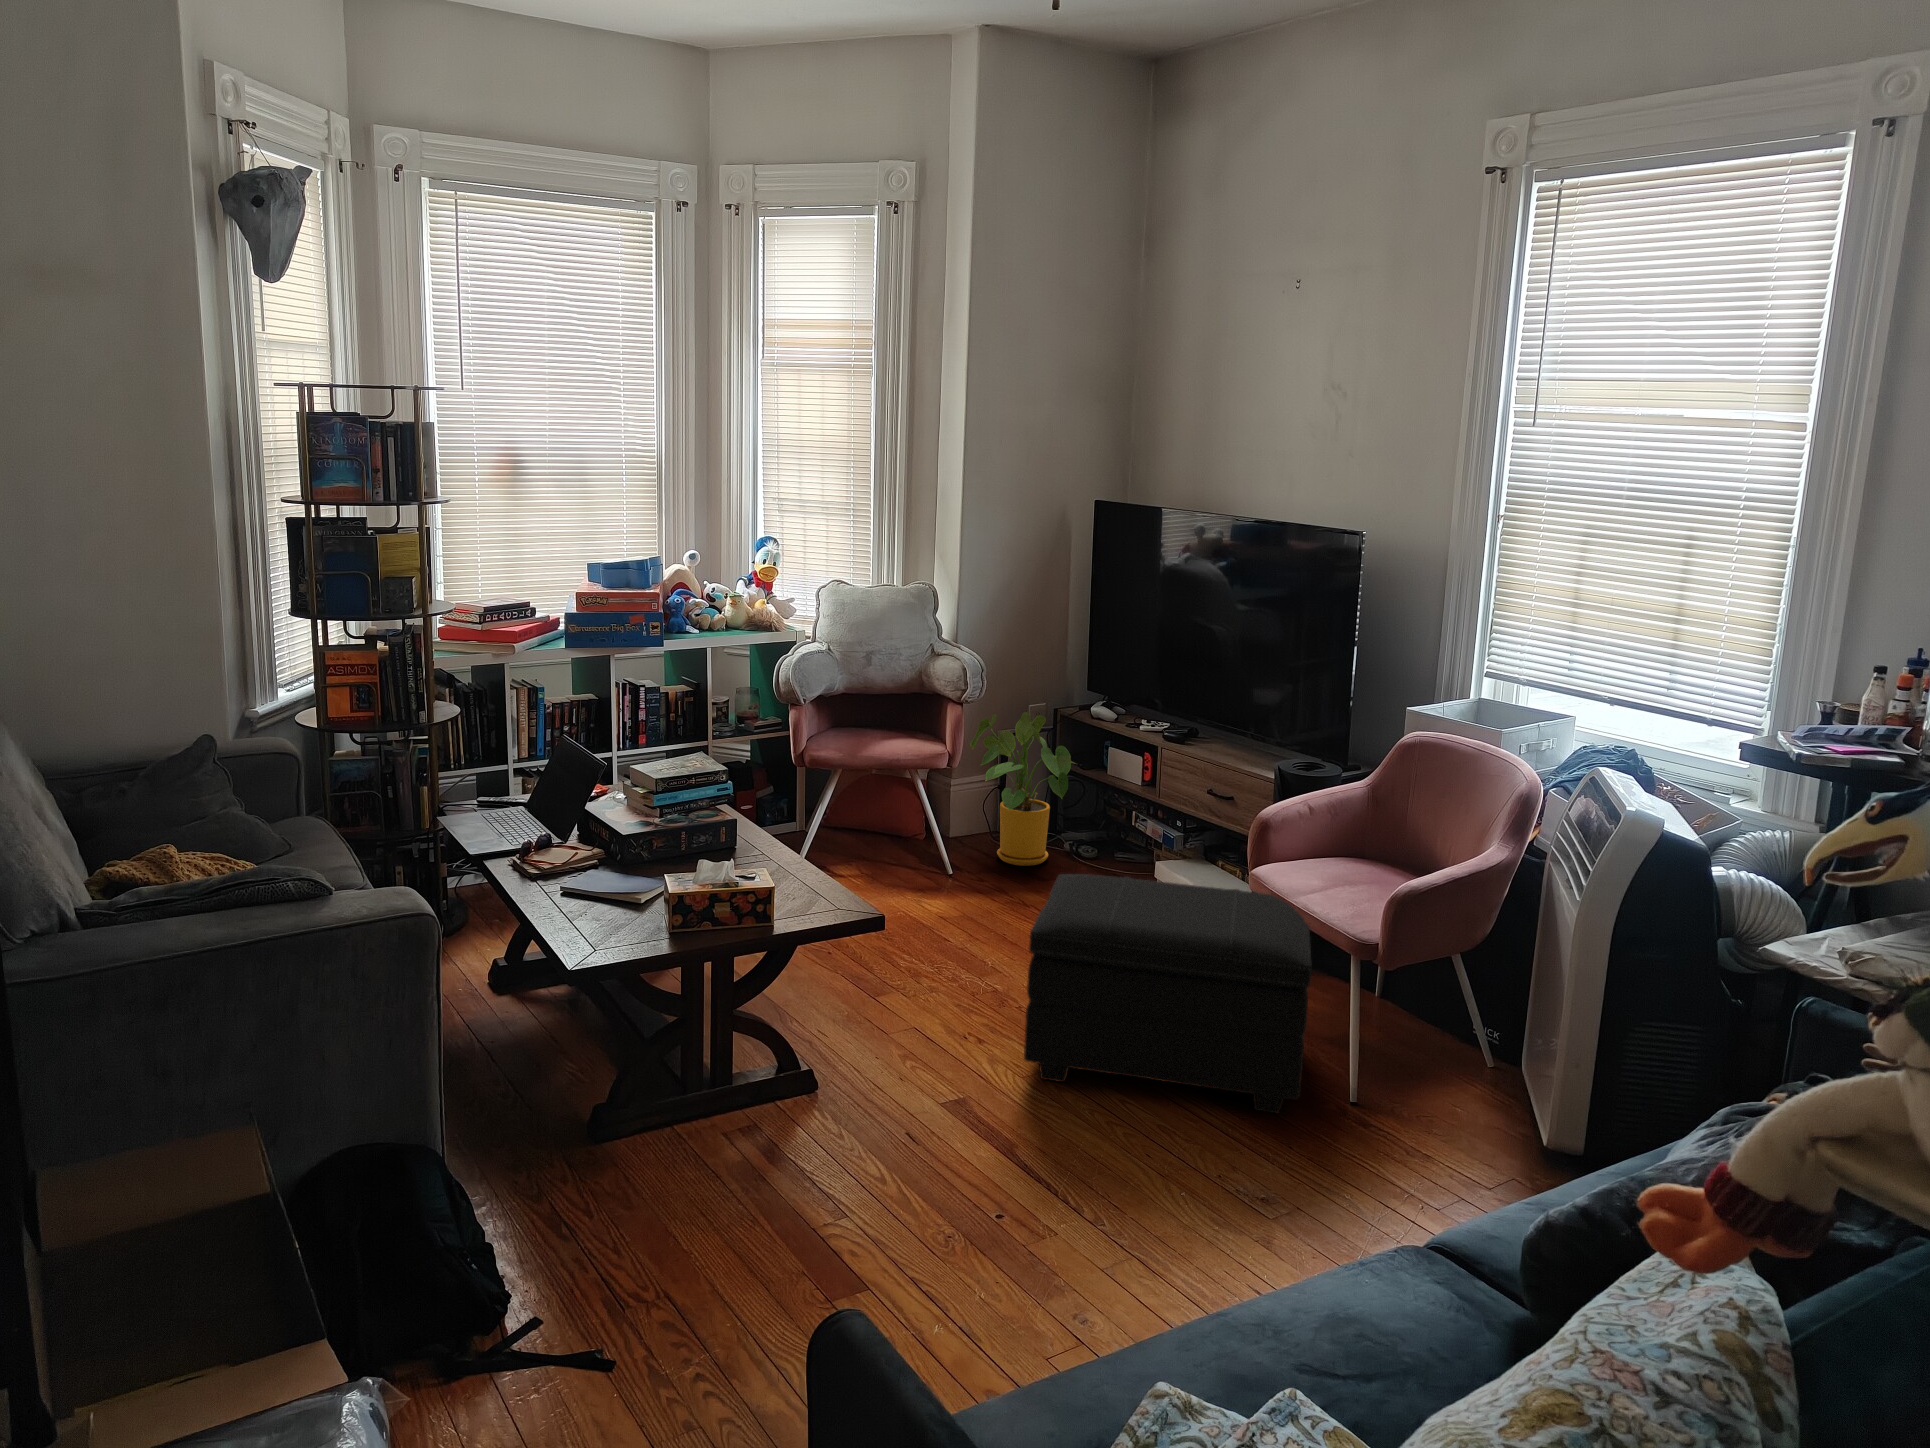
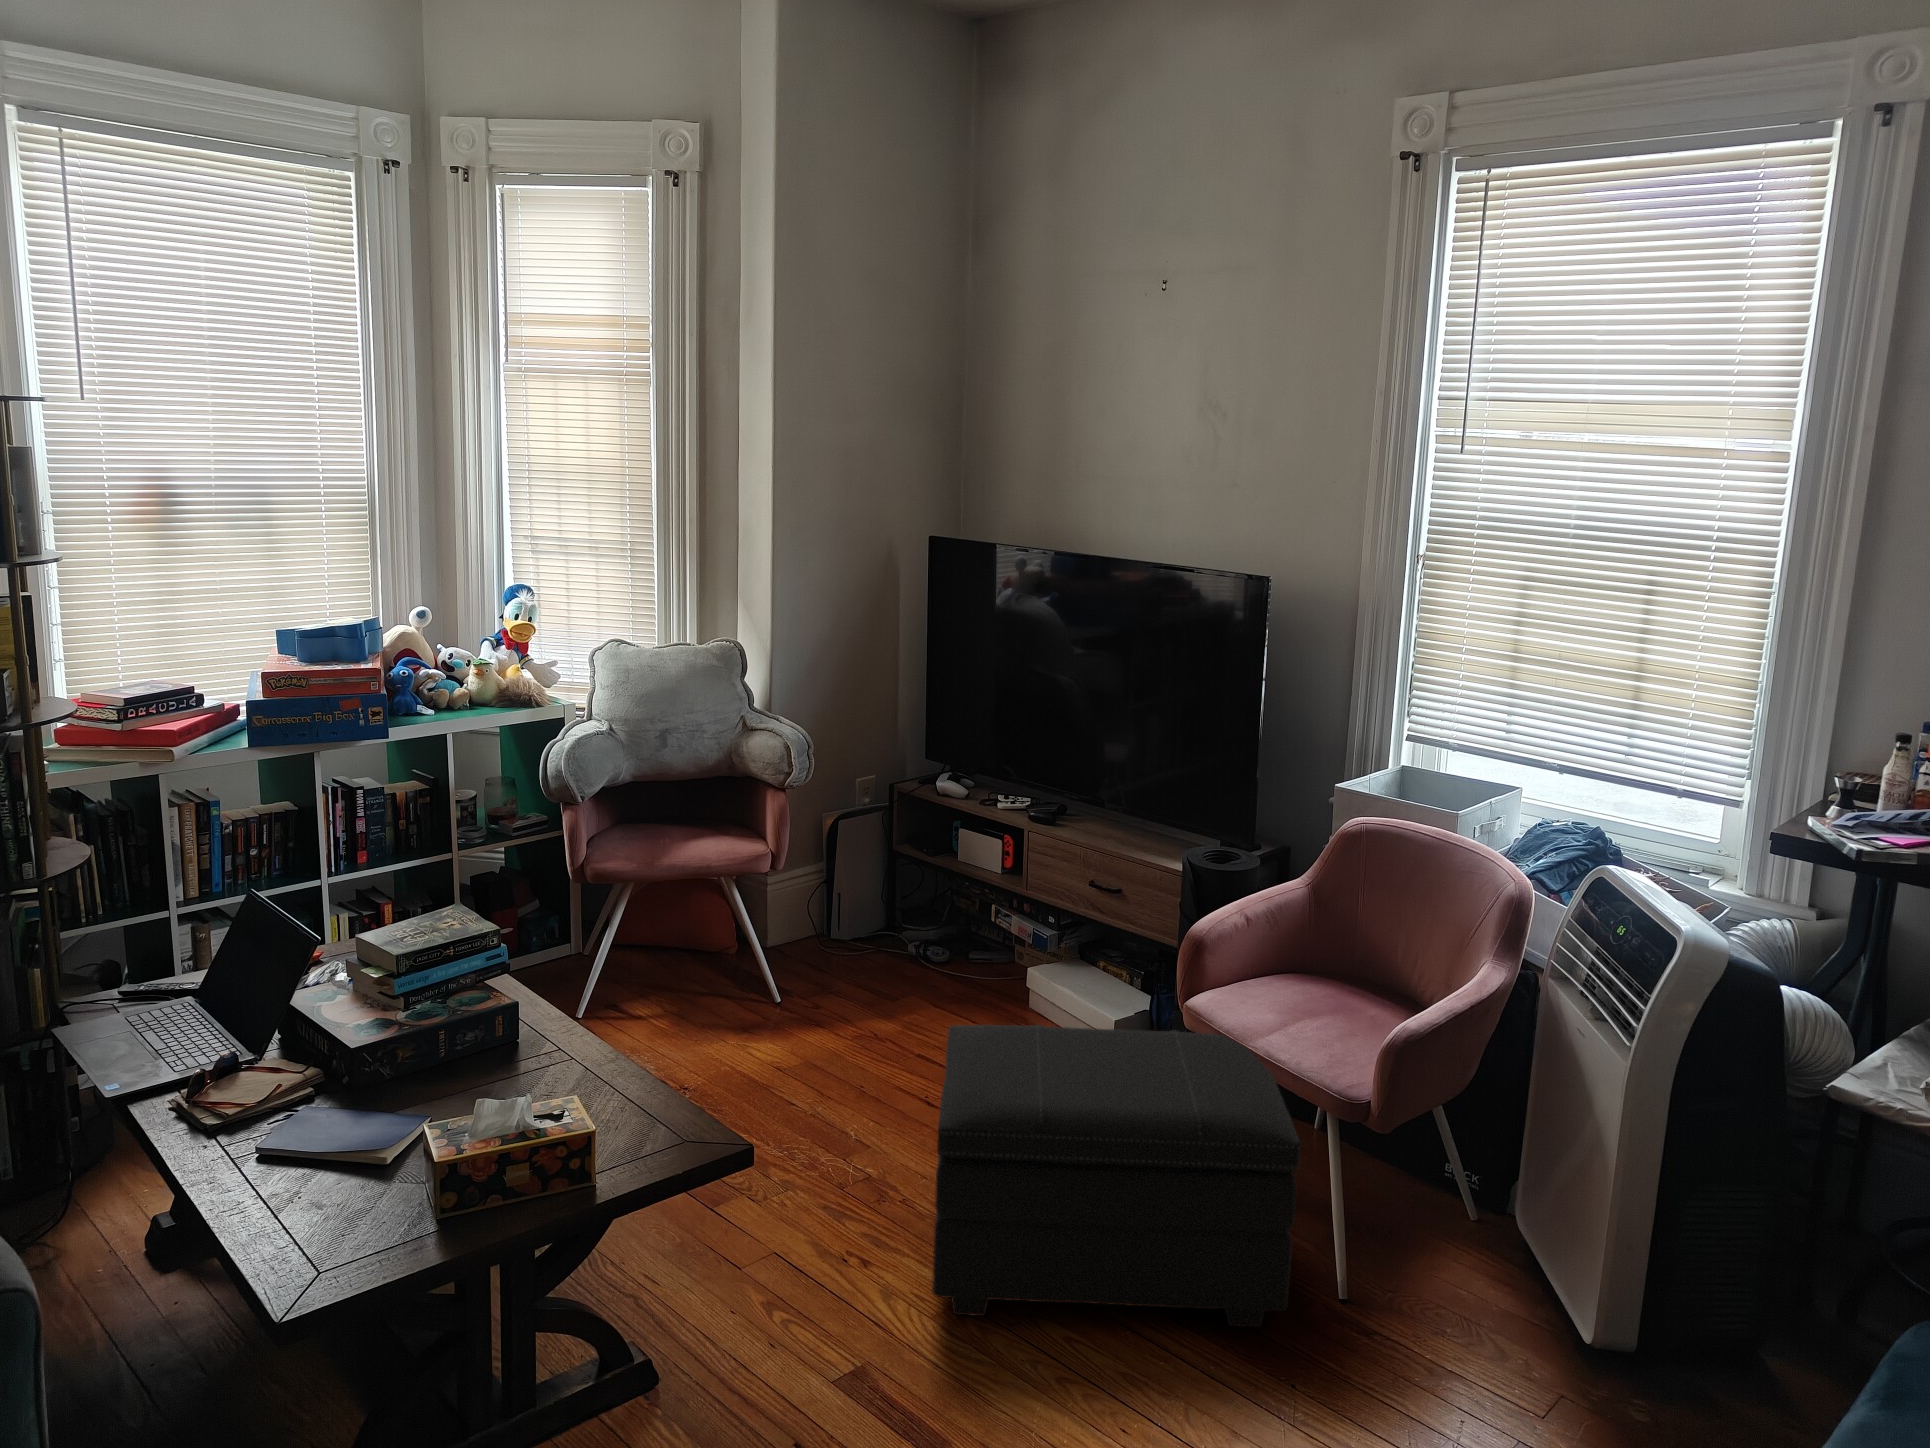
house plant: present [970,712,1075,866] -> none [791,792,926,981]

